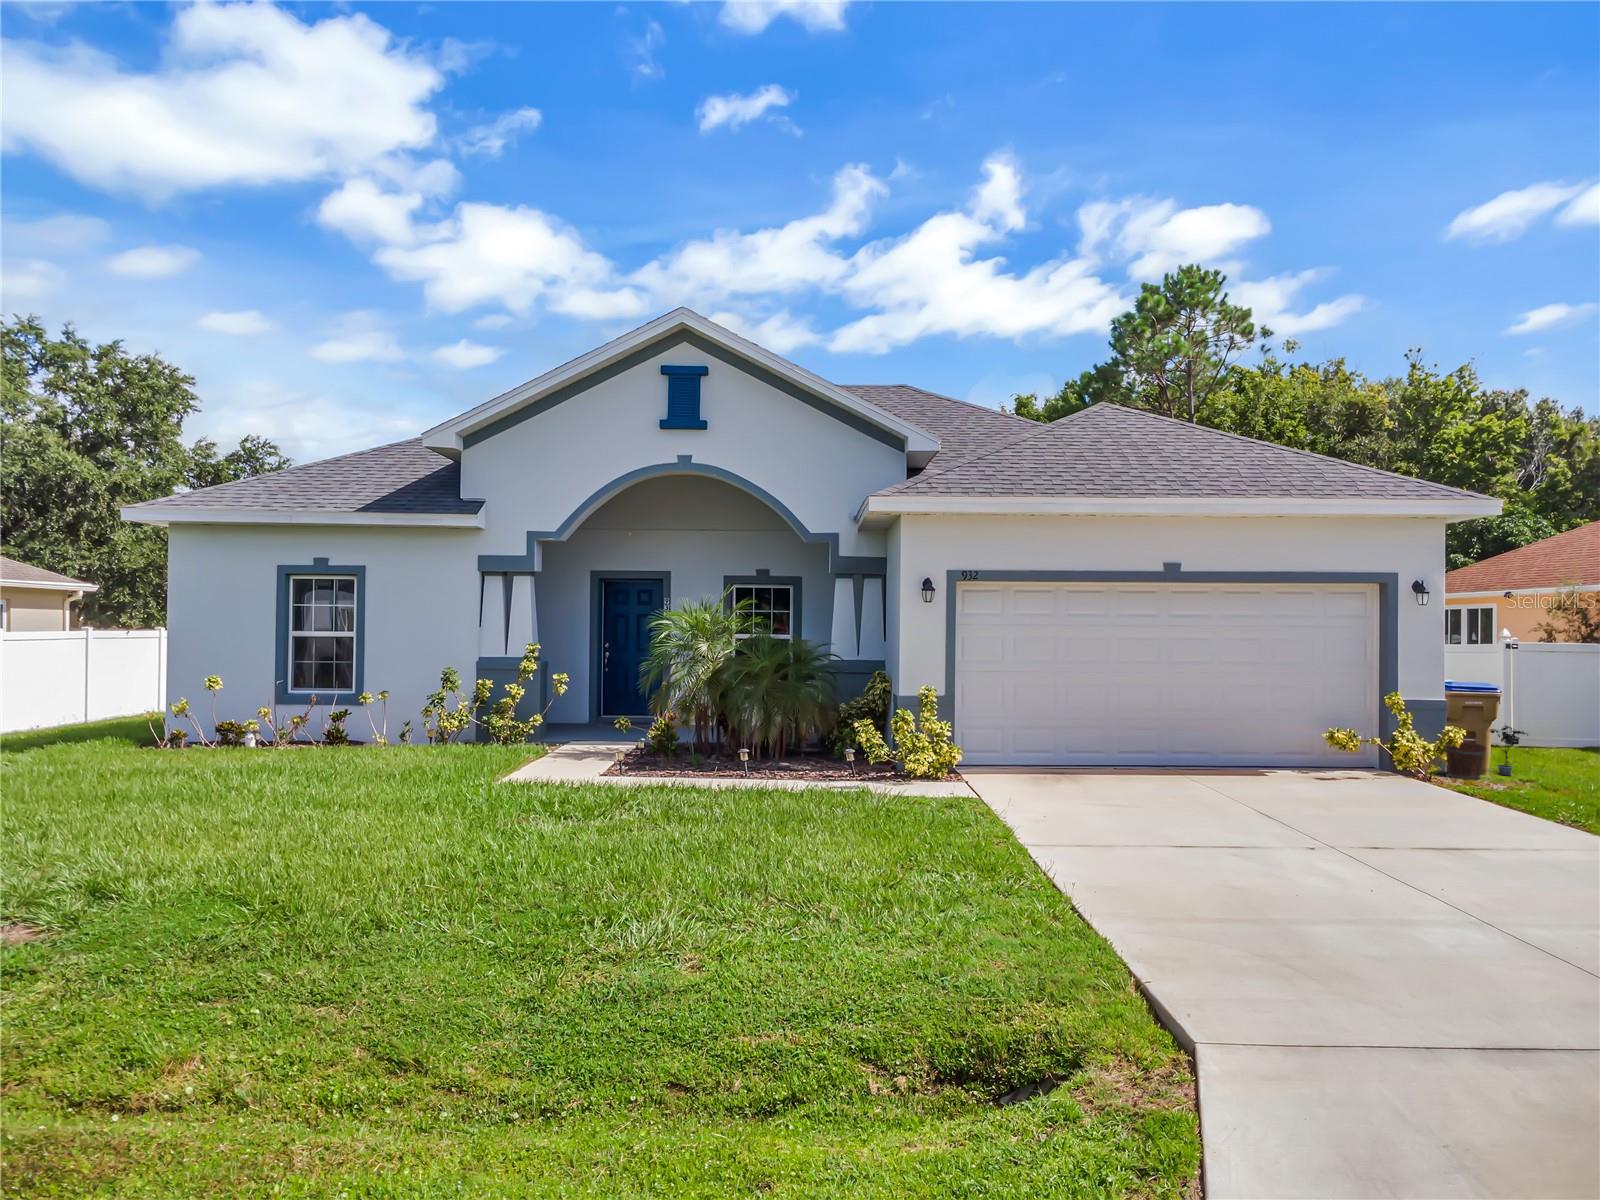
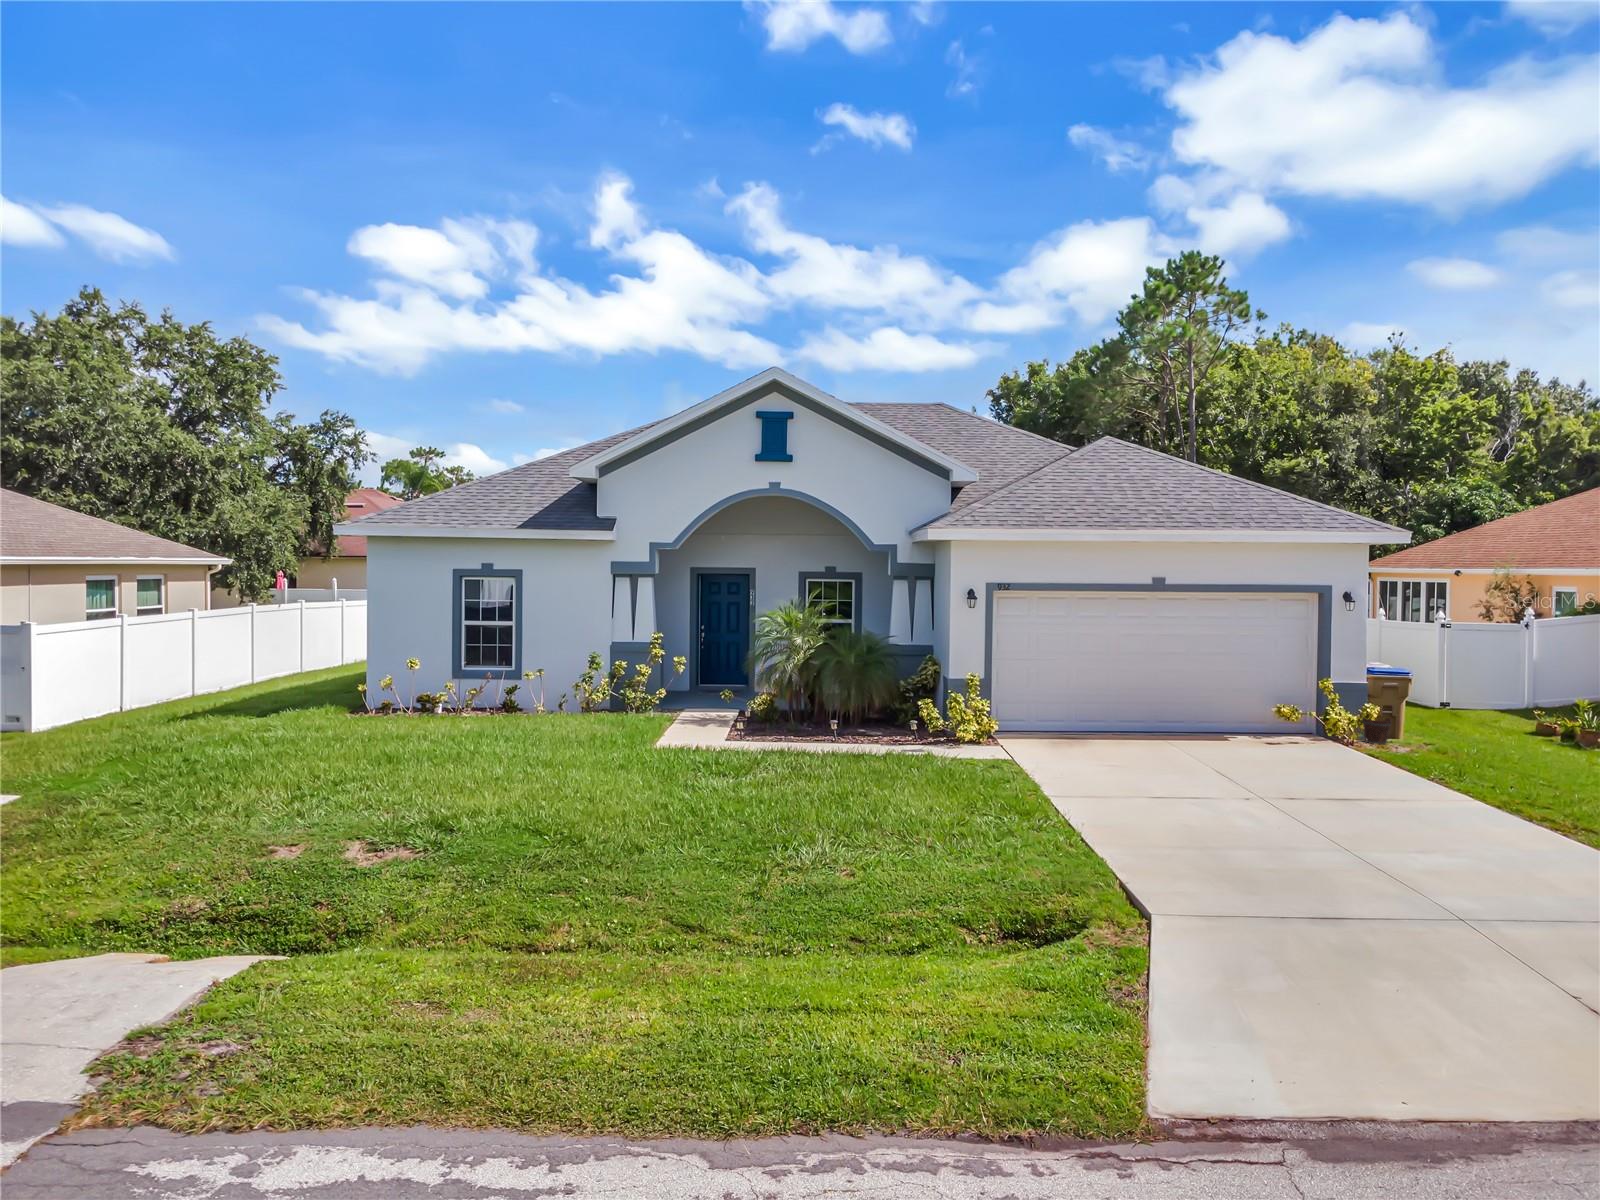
potted plant: present [1490,725,1528,776] -> none [1396,701,1426,741]

